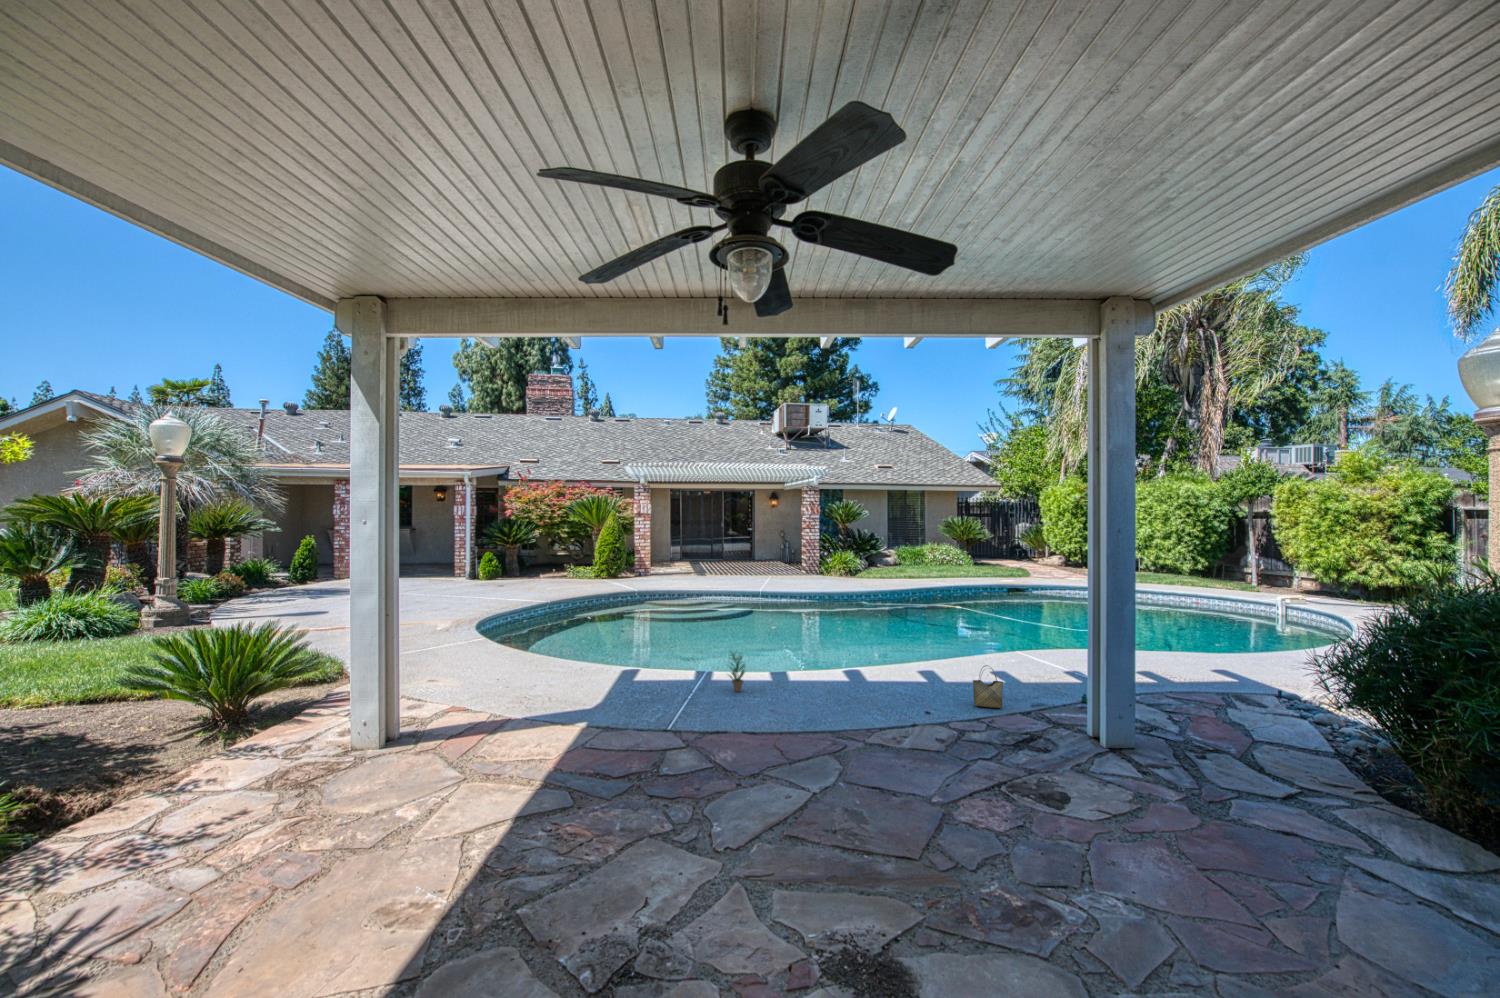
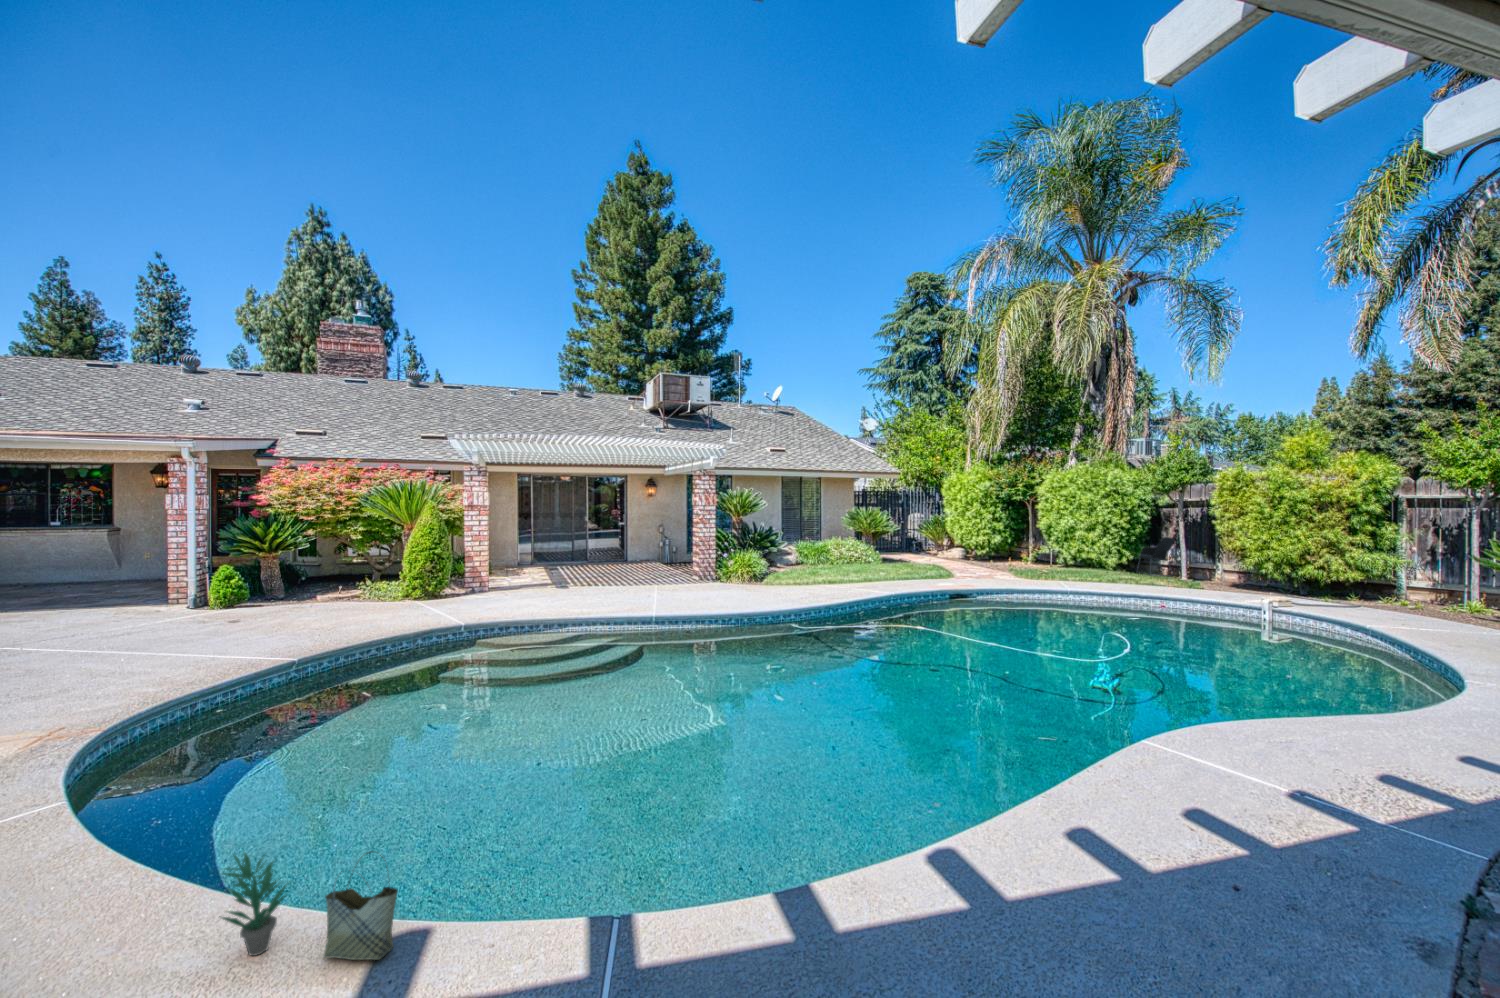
potted plant: present [728,653,745,692] -> present [219,853,287,956]
woven basket: present [973,665,1003,708] -> present [323,852,398,960]

